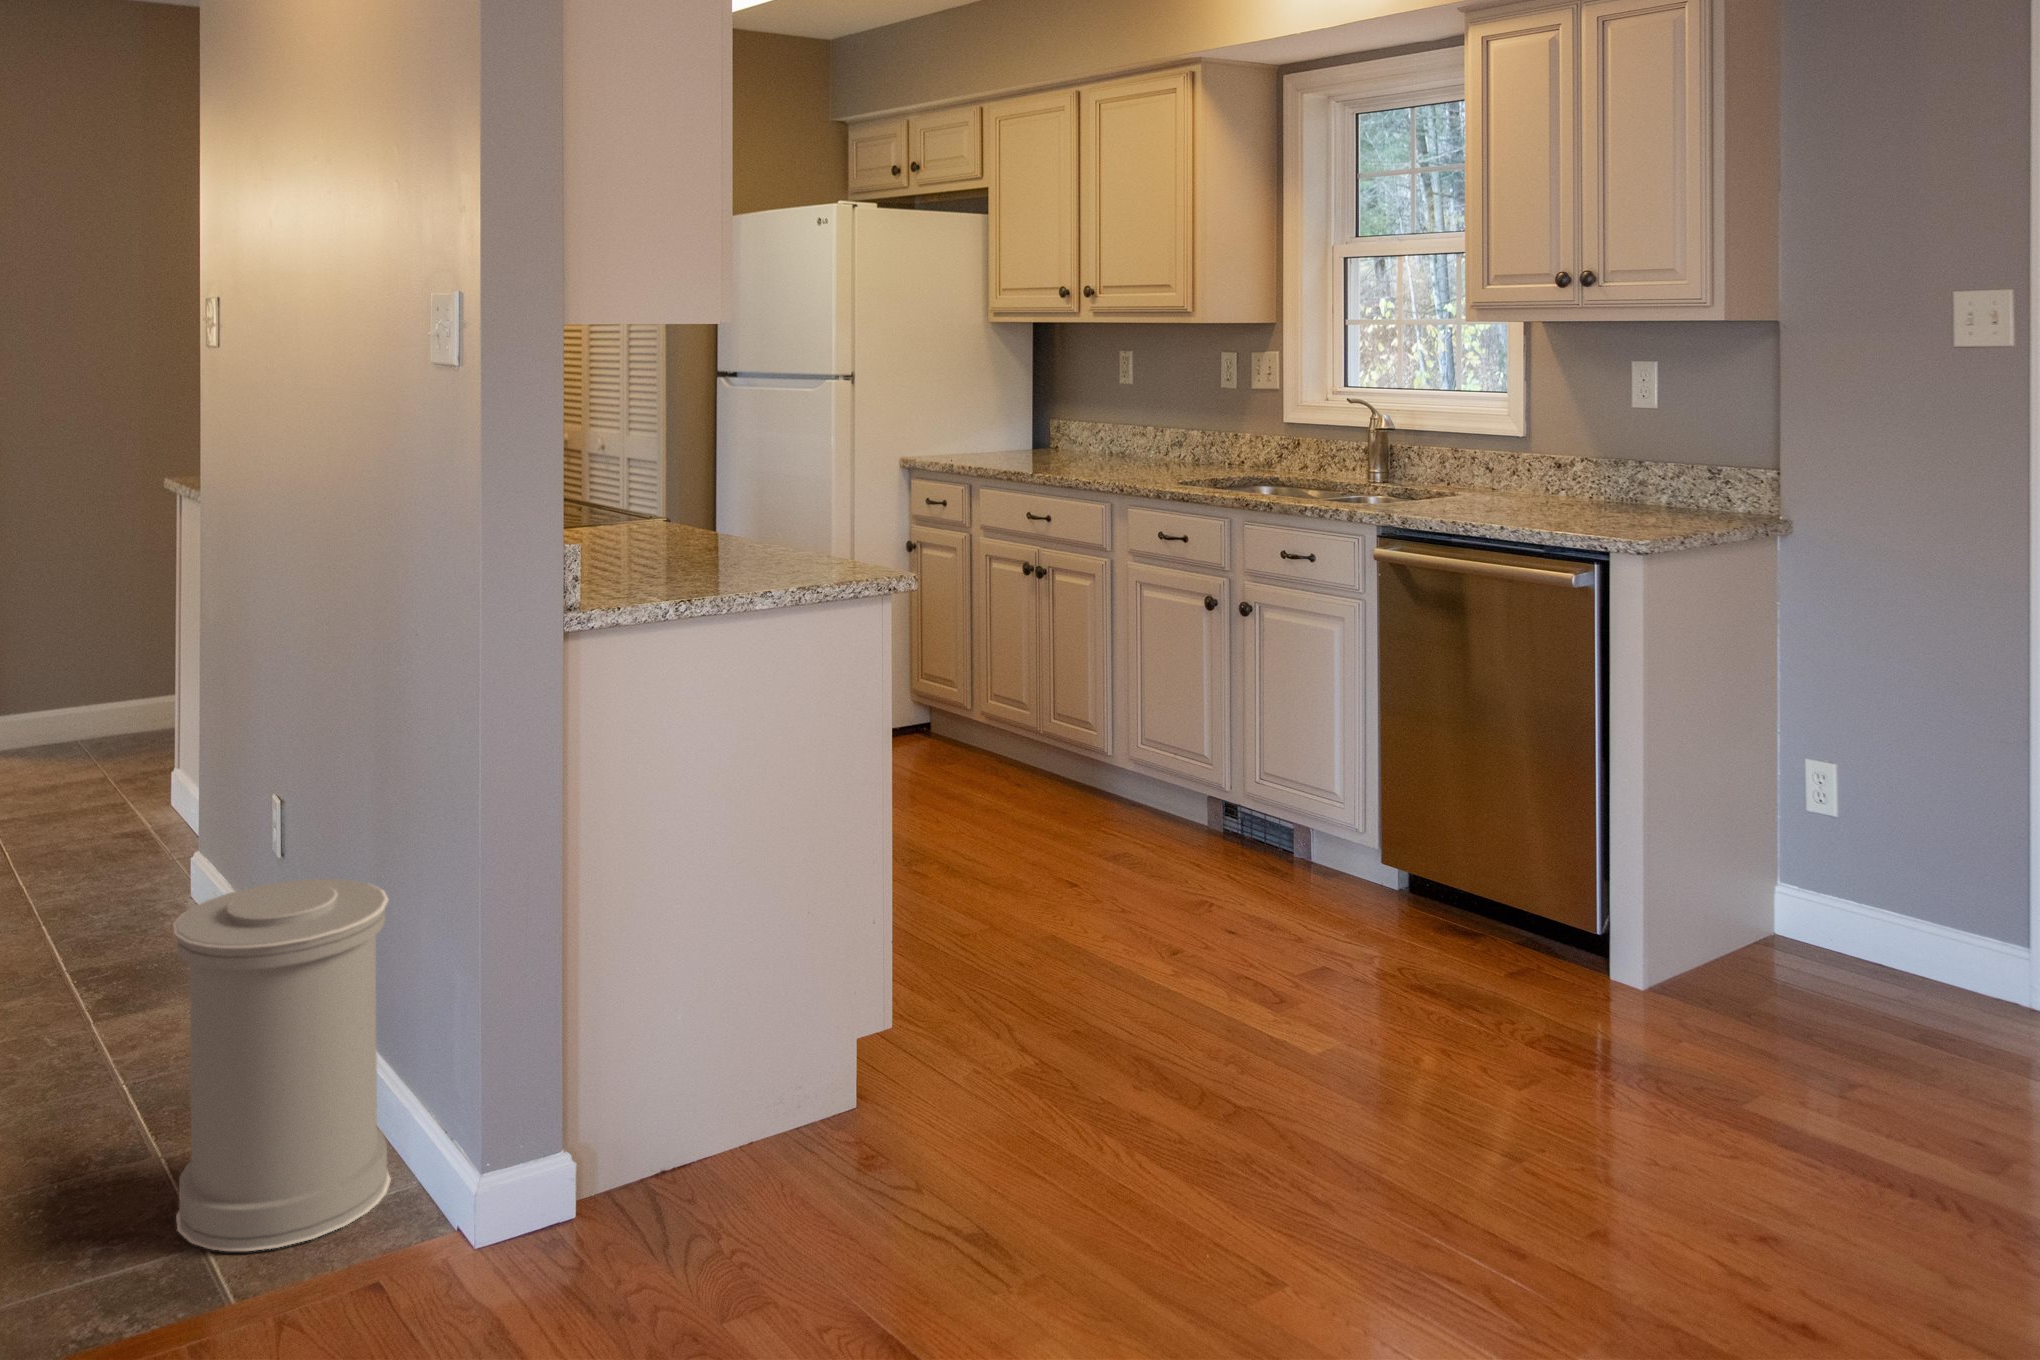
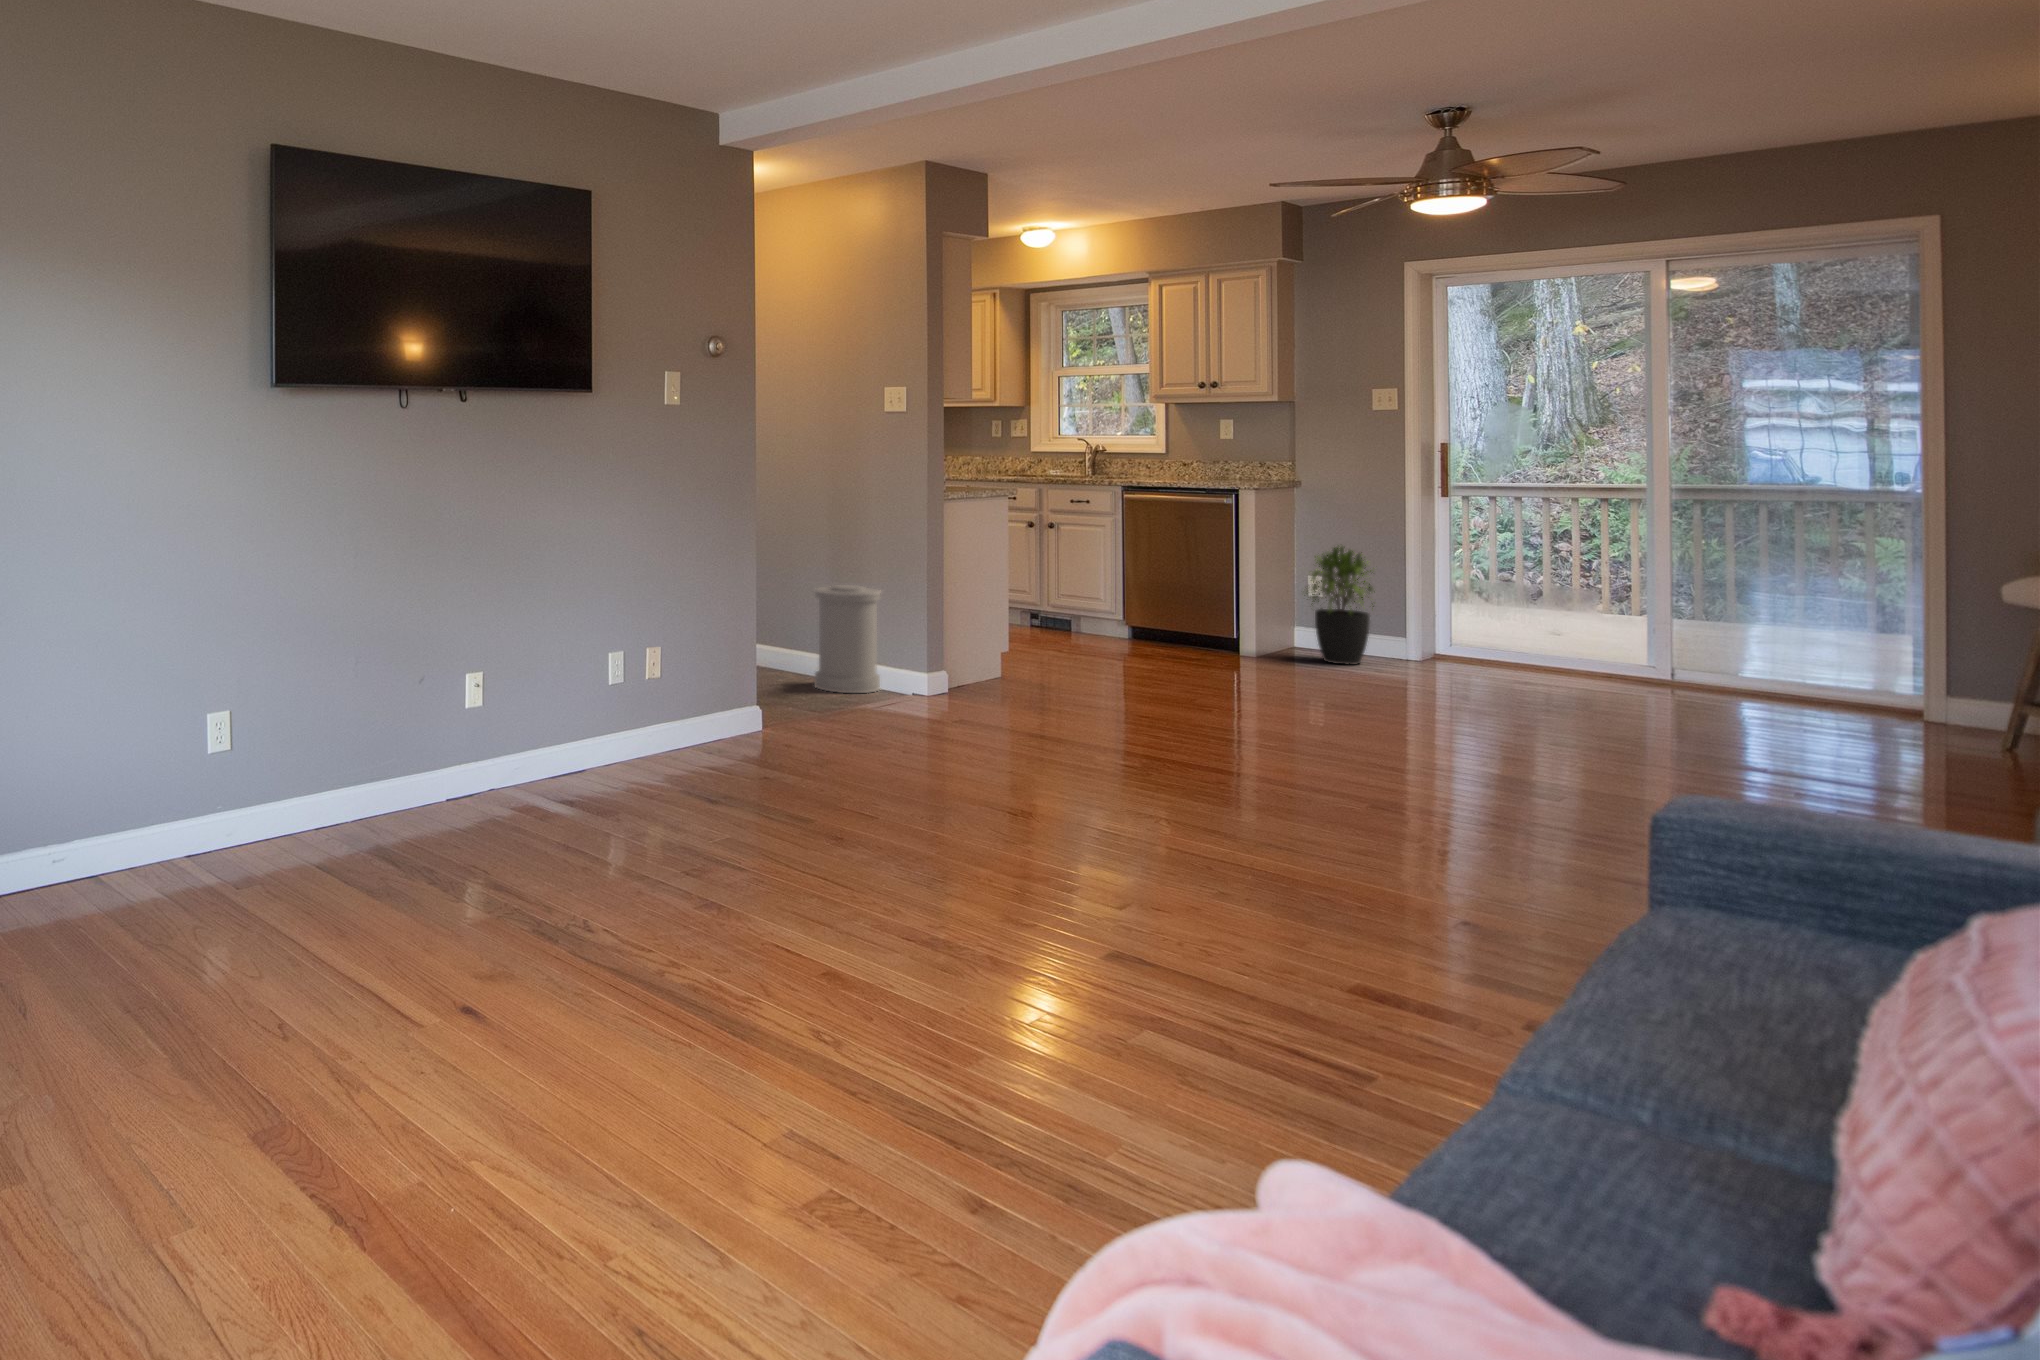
potted plant: none [1763,690,1974,1017] -> present [1307,545,1374,664]

